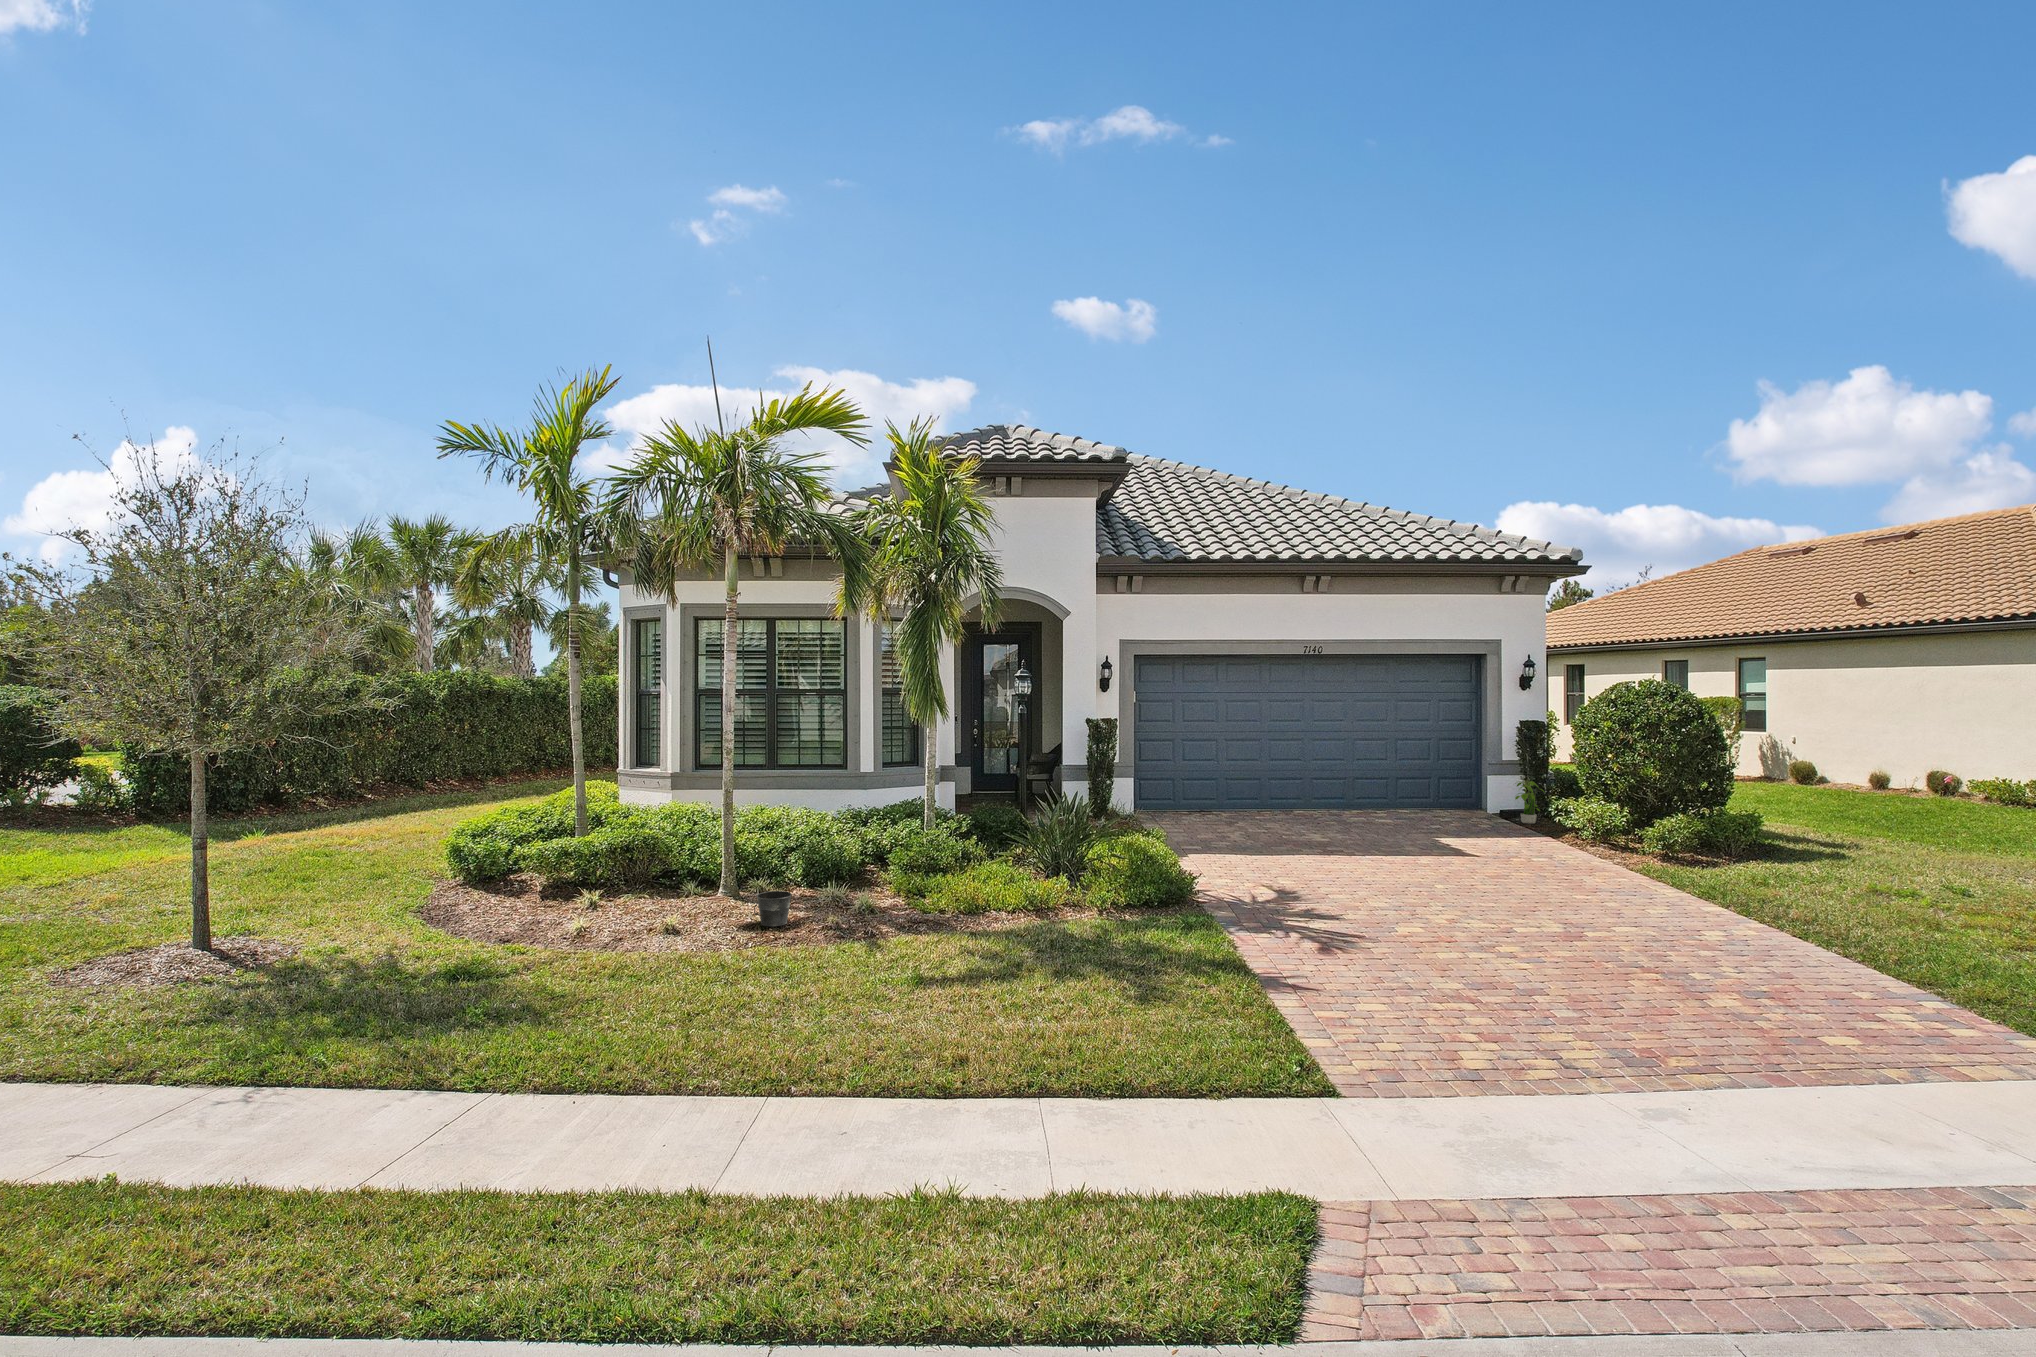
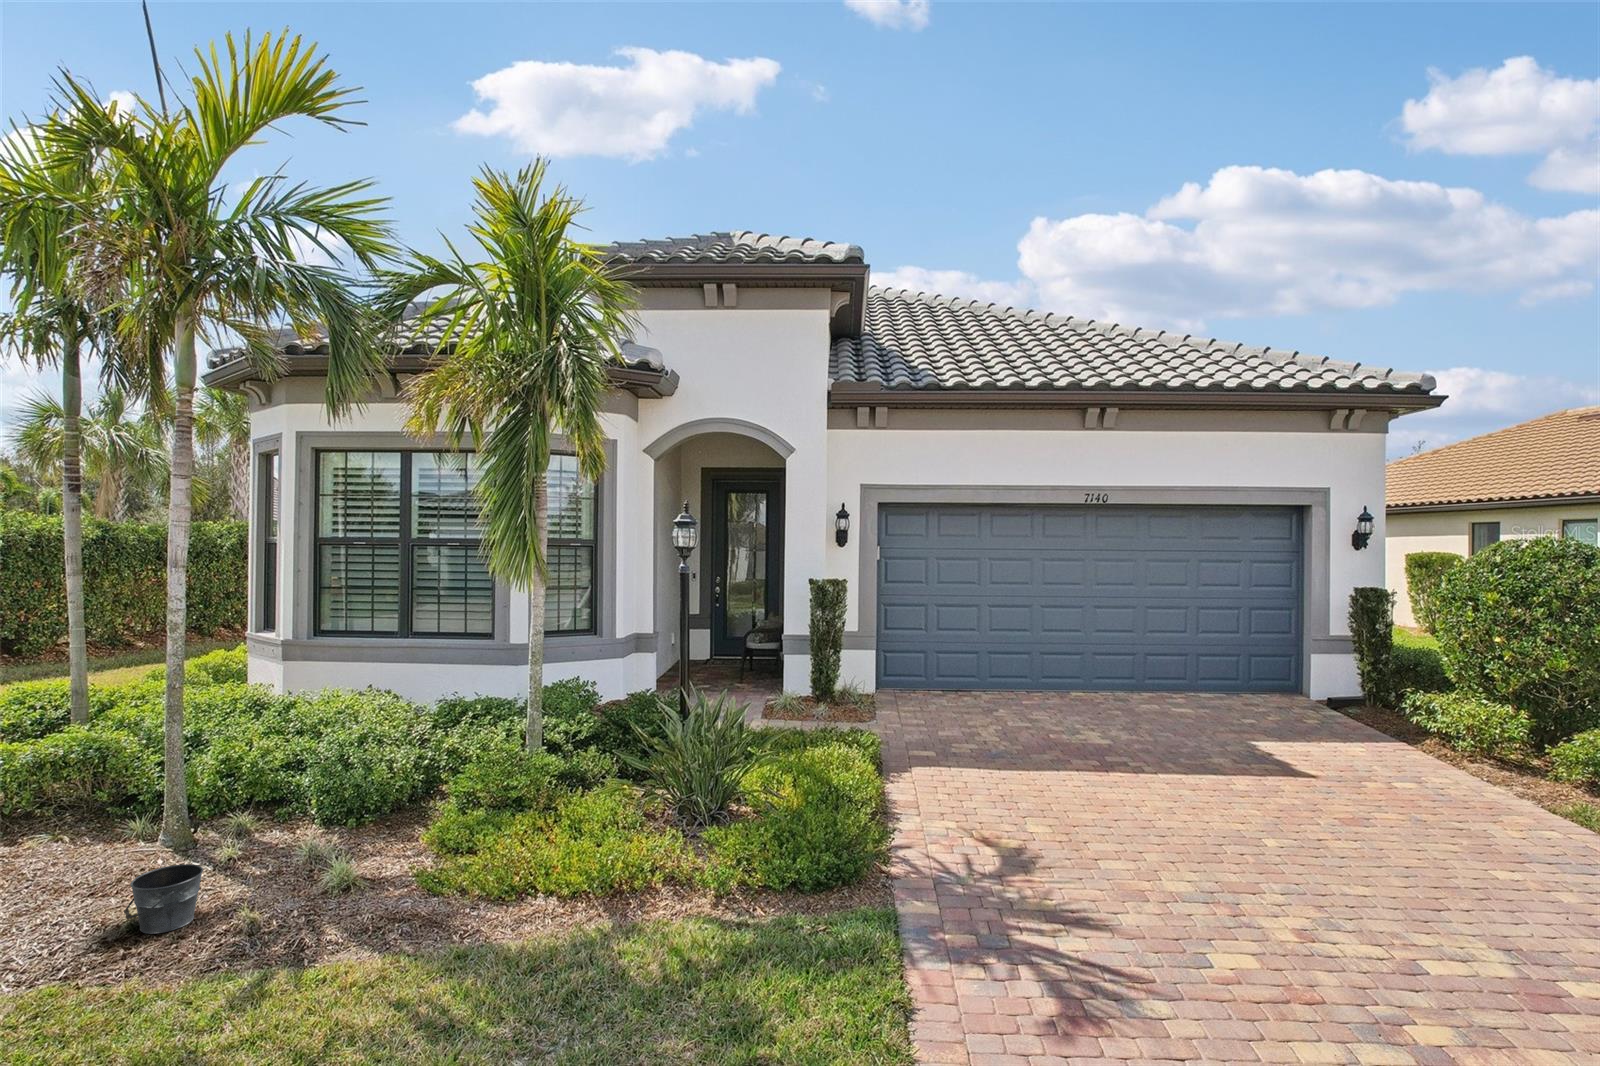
potted plant: present [1515,781,1544,824] -> none [1346,662,1390,718]

